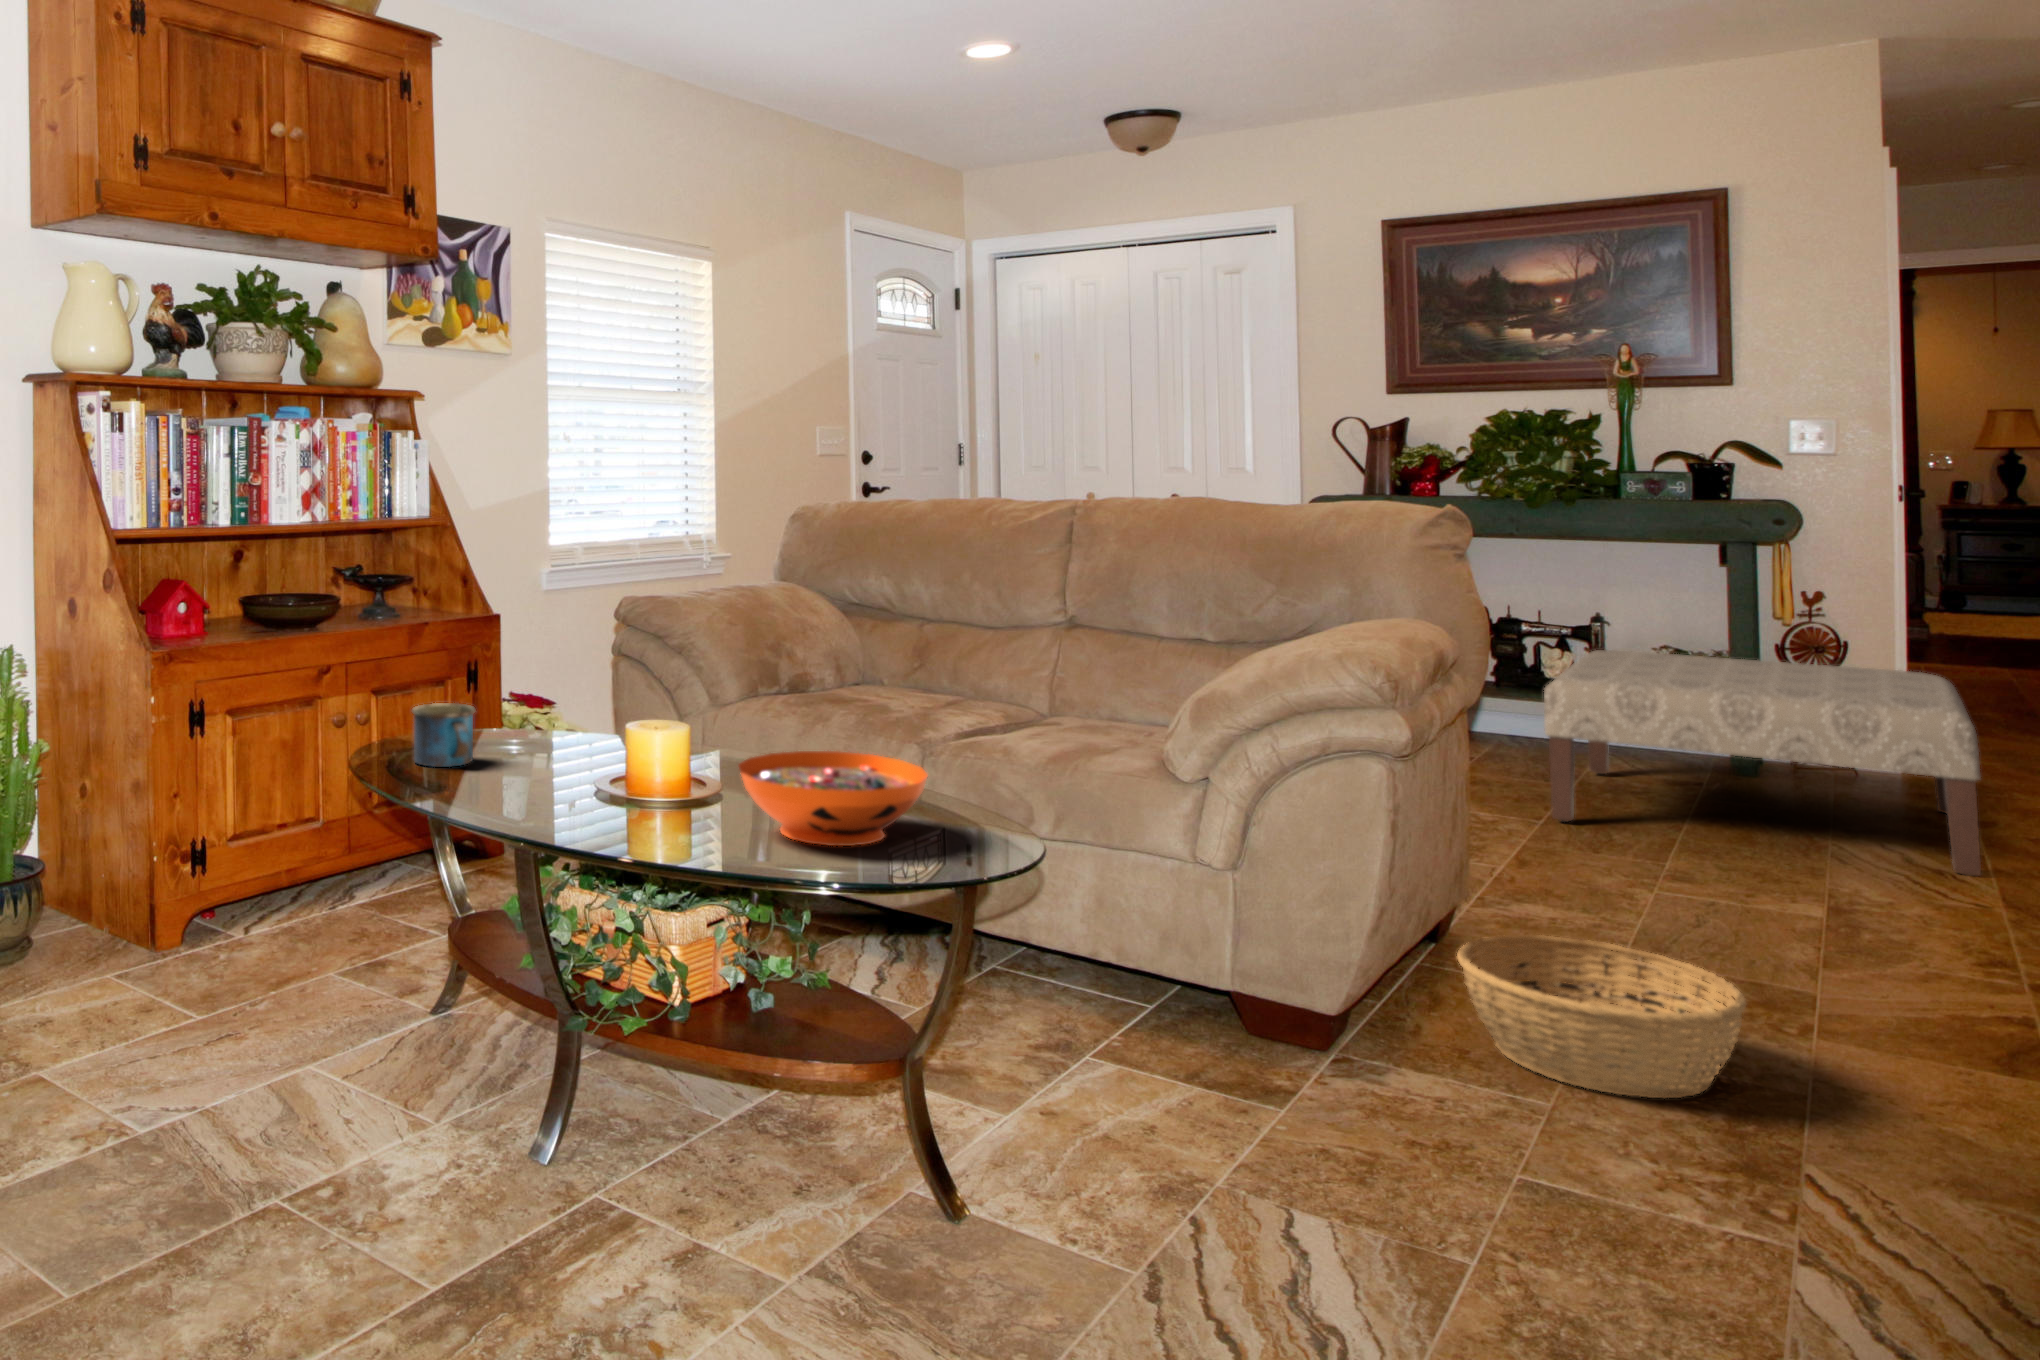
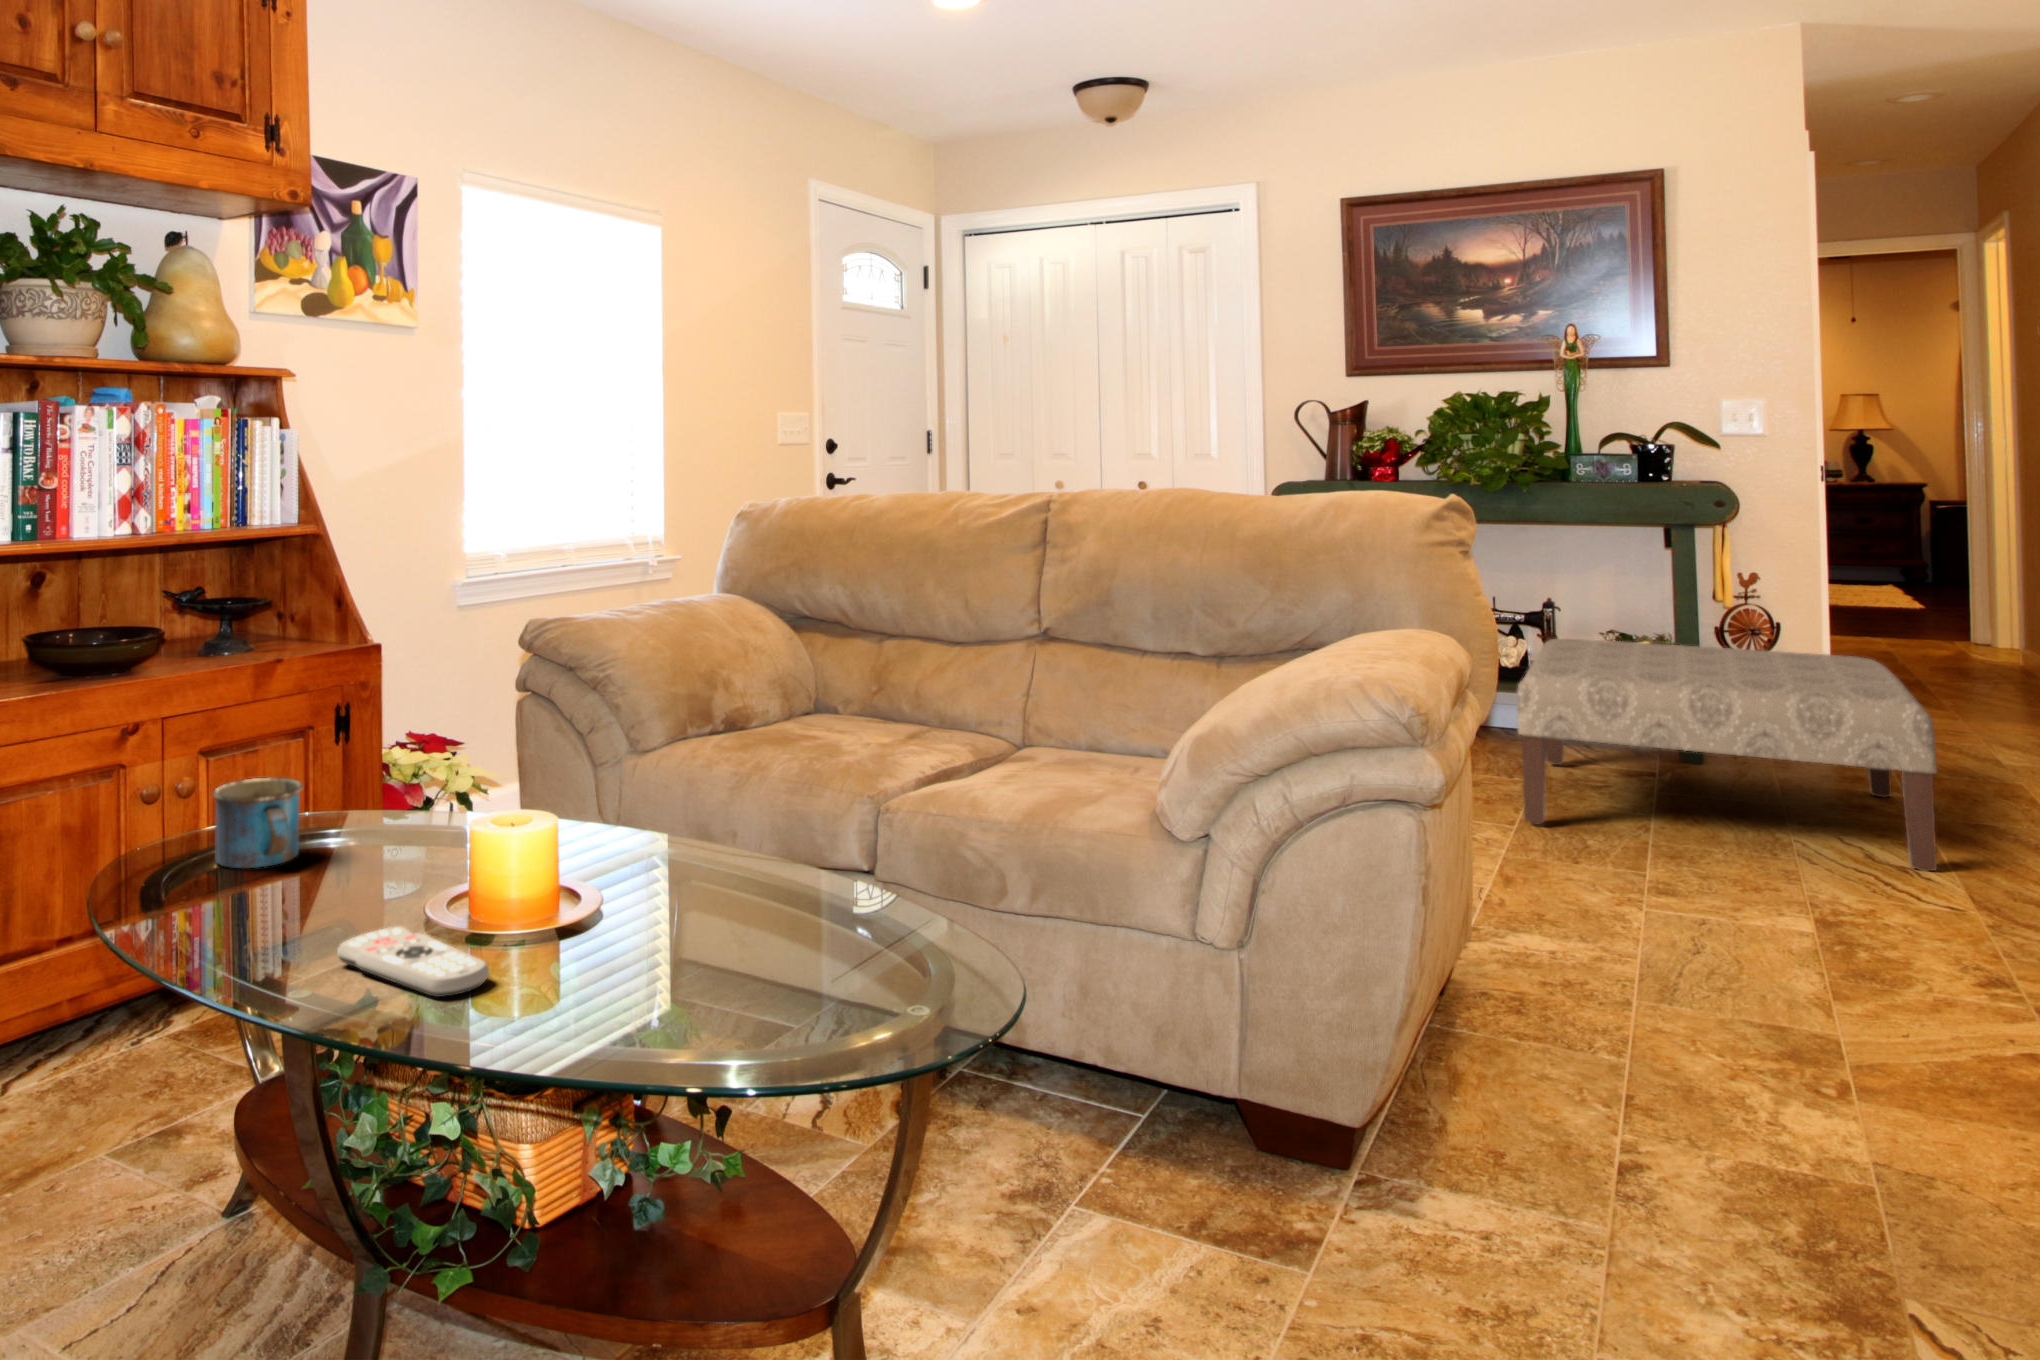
decorative bowl: present [739,751,928,846] -> none [622,849,879,999]
remote control: none [533,796,644,836] -> present [337,926,489,997]
basket: present [1457,935,1746,1098] -> none [1489,1000,1815,1210]

